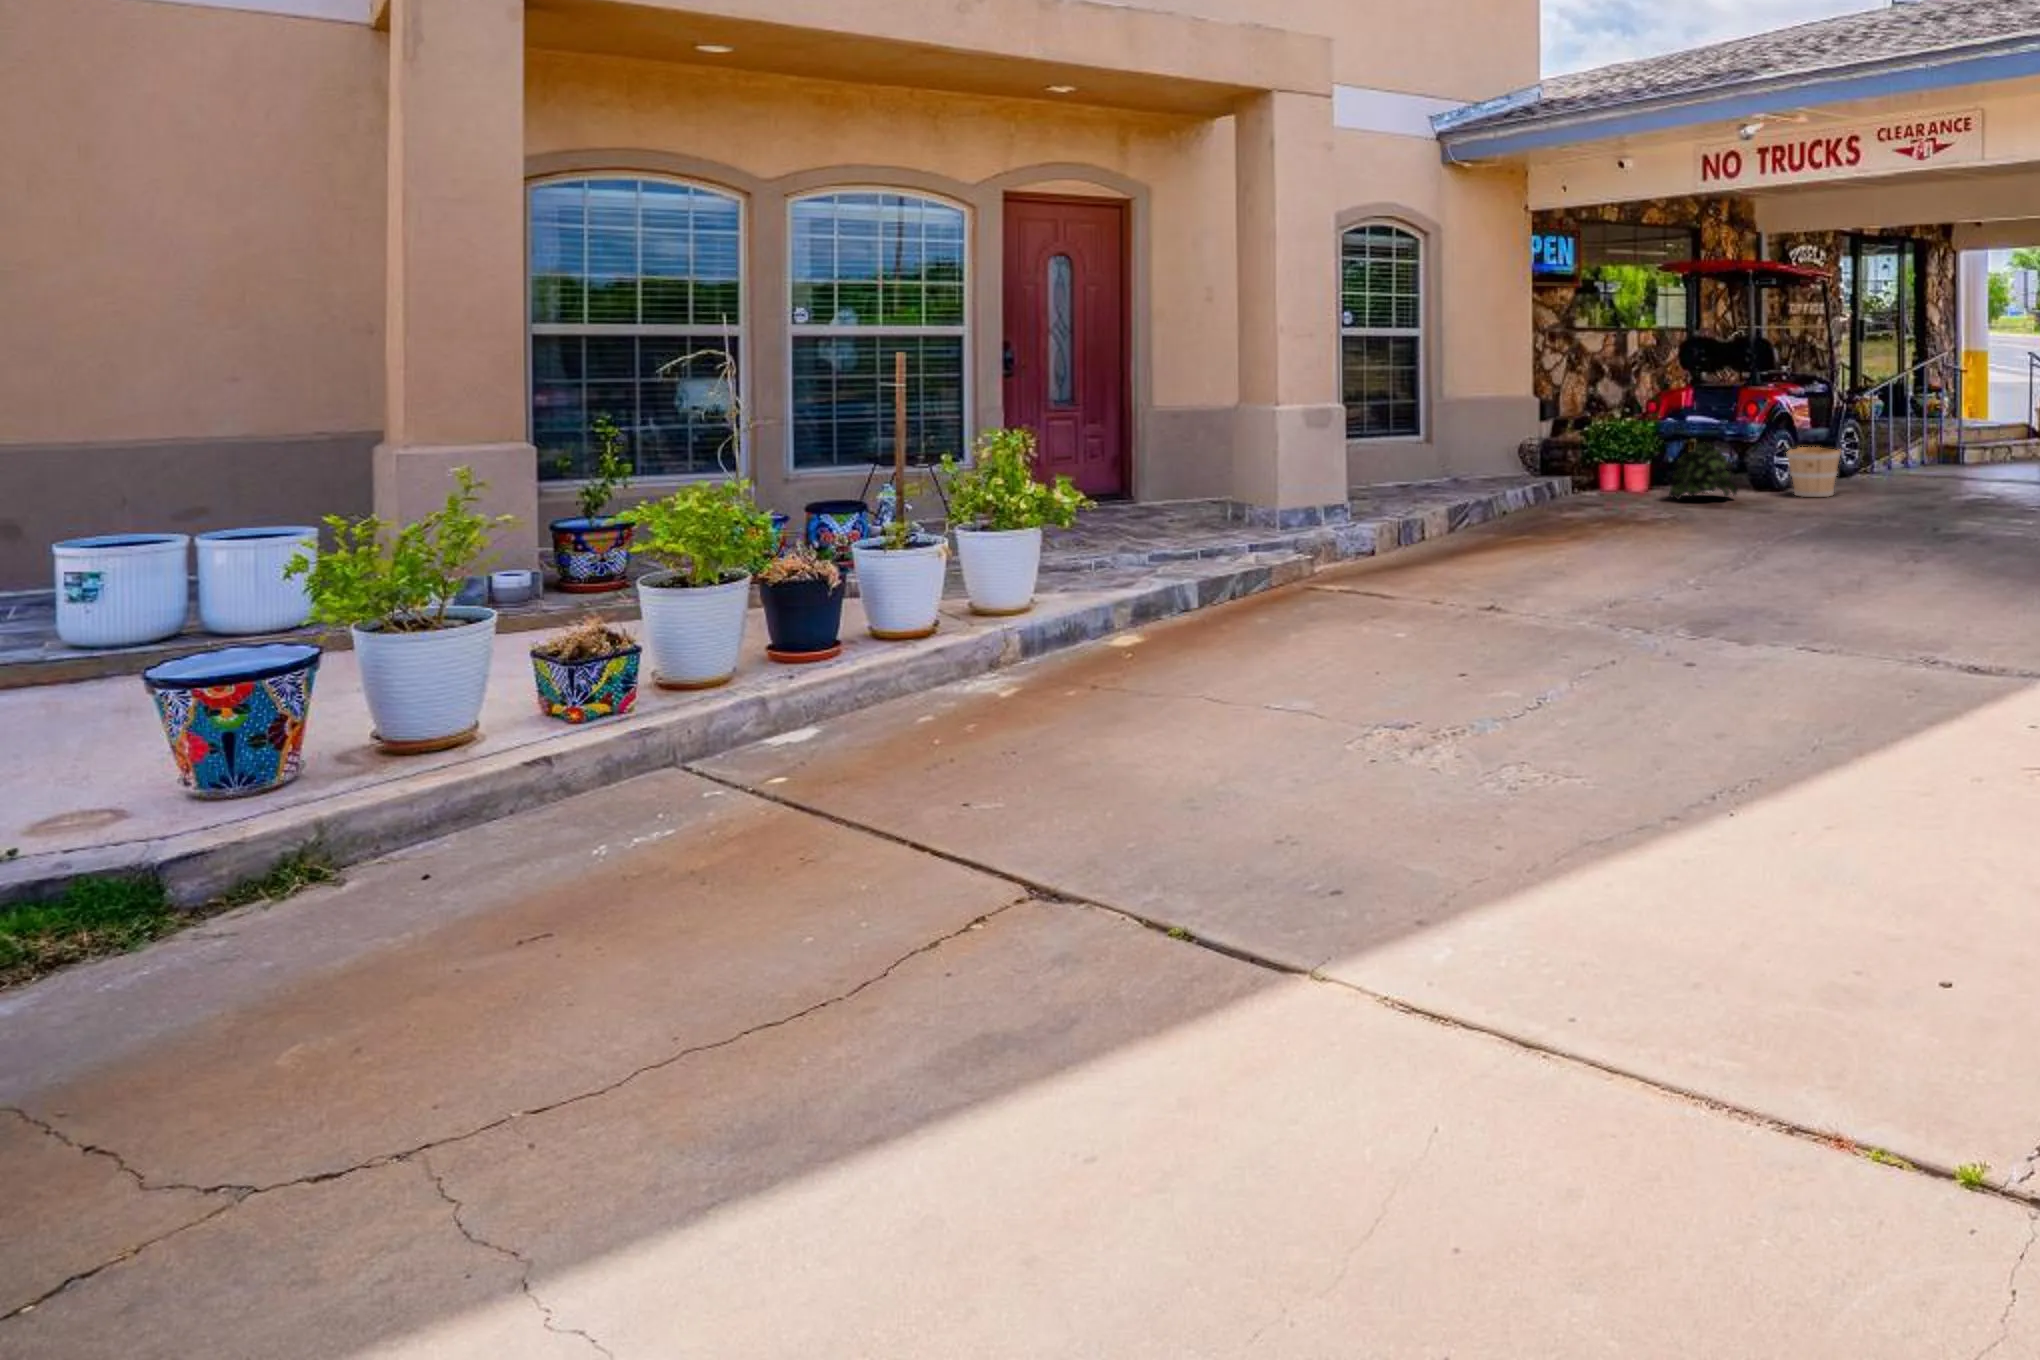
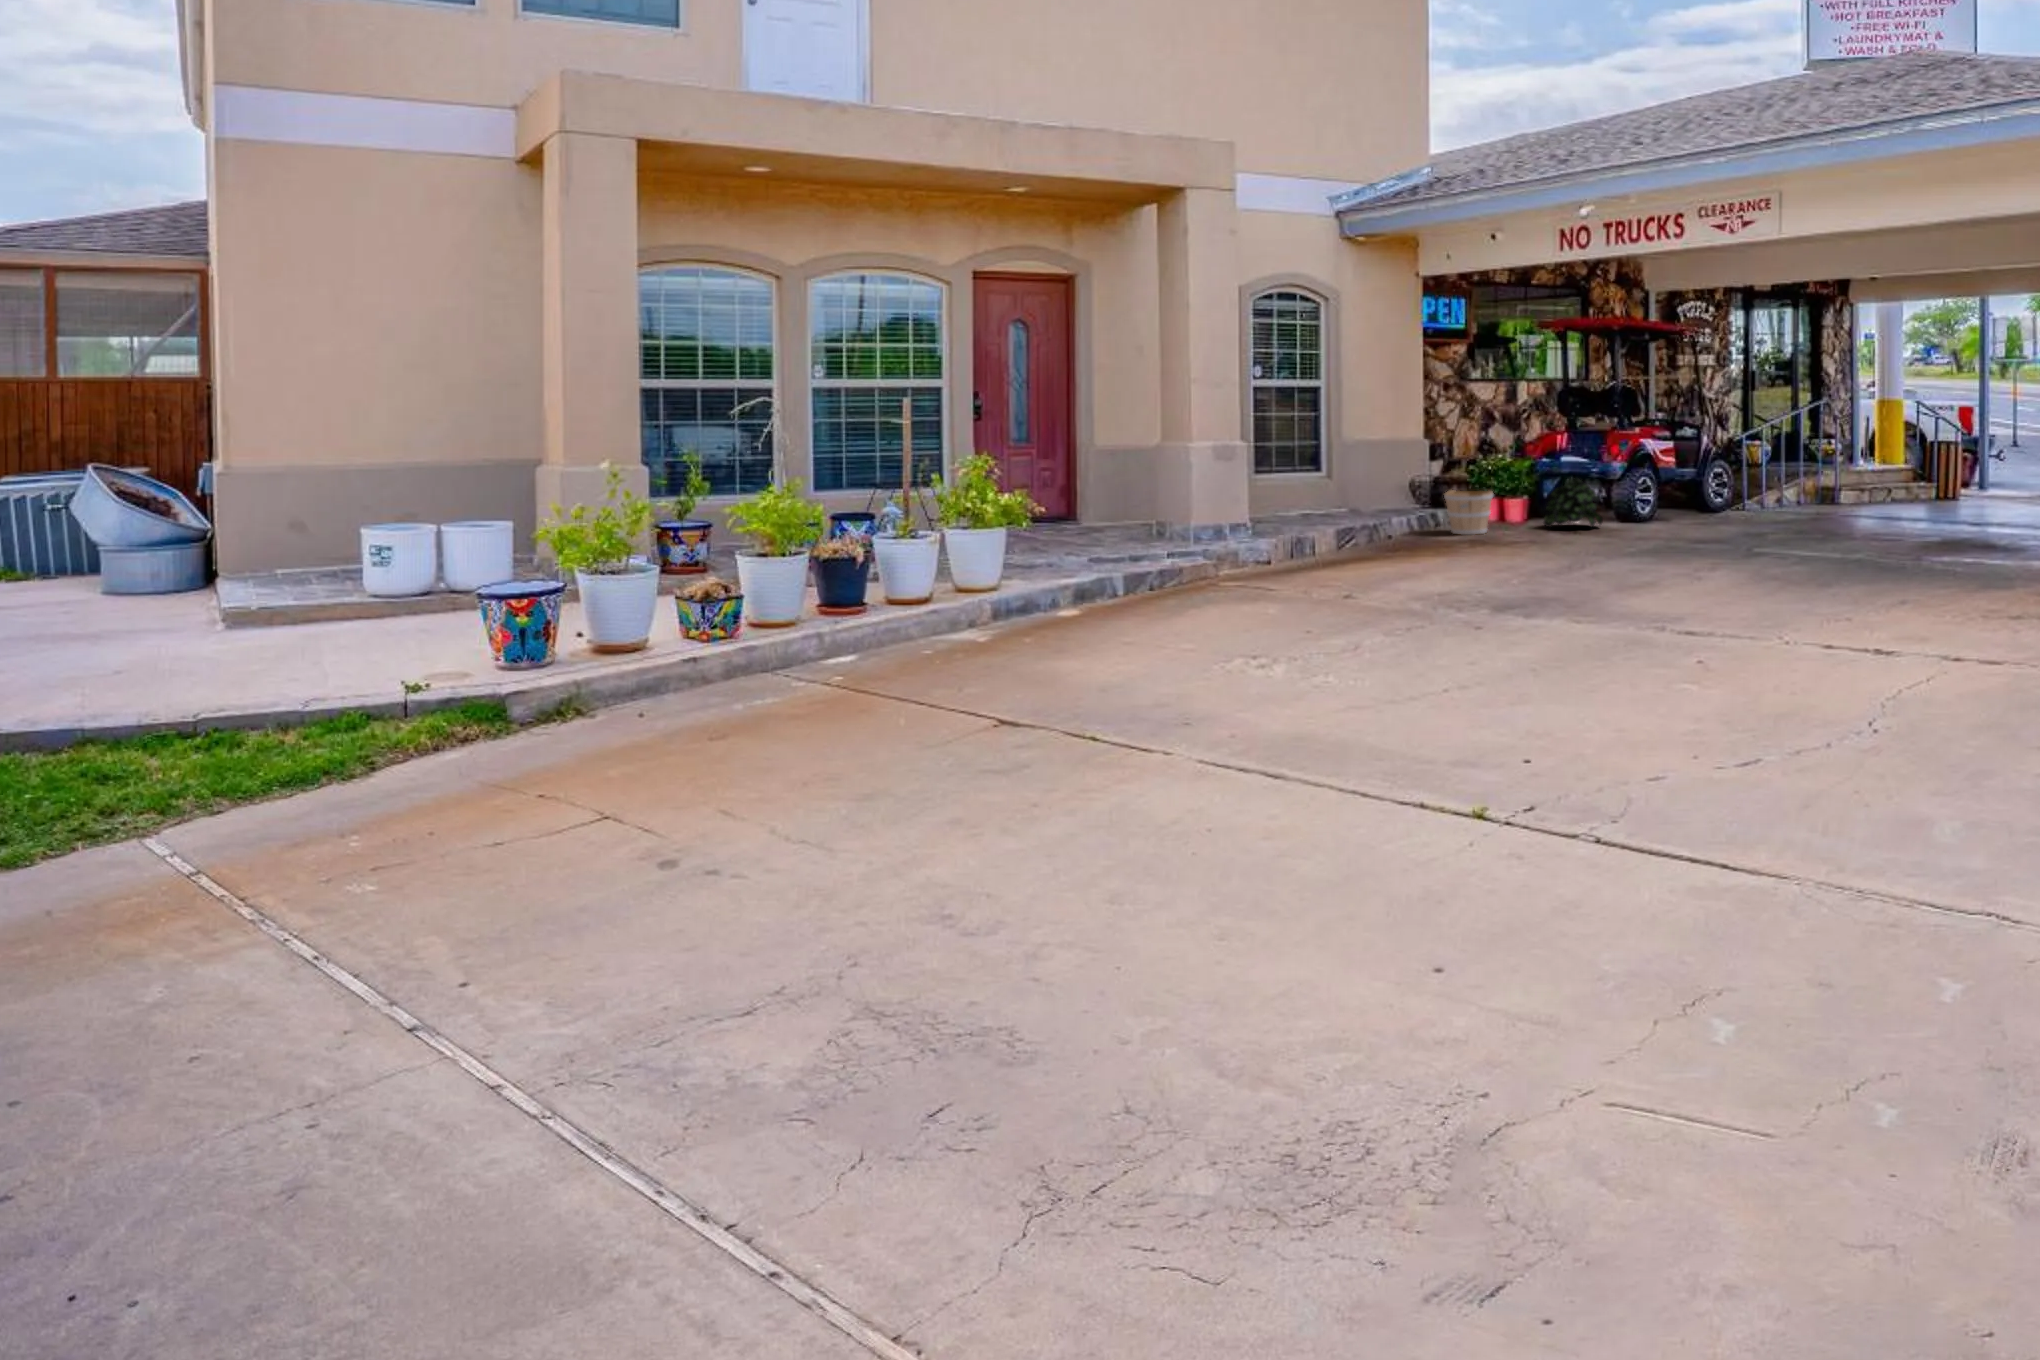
wooden bucket: present [1787,447,1840,497] -> present [1444,490,1493,535]

